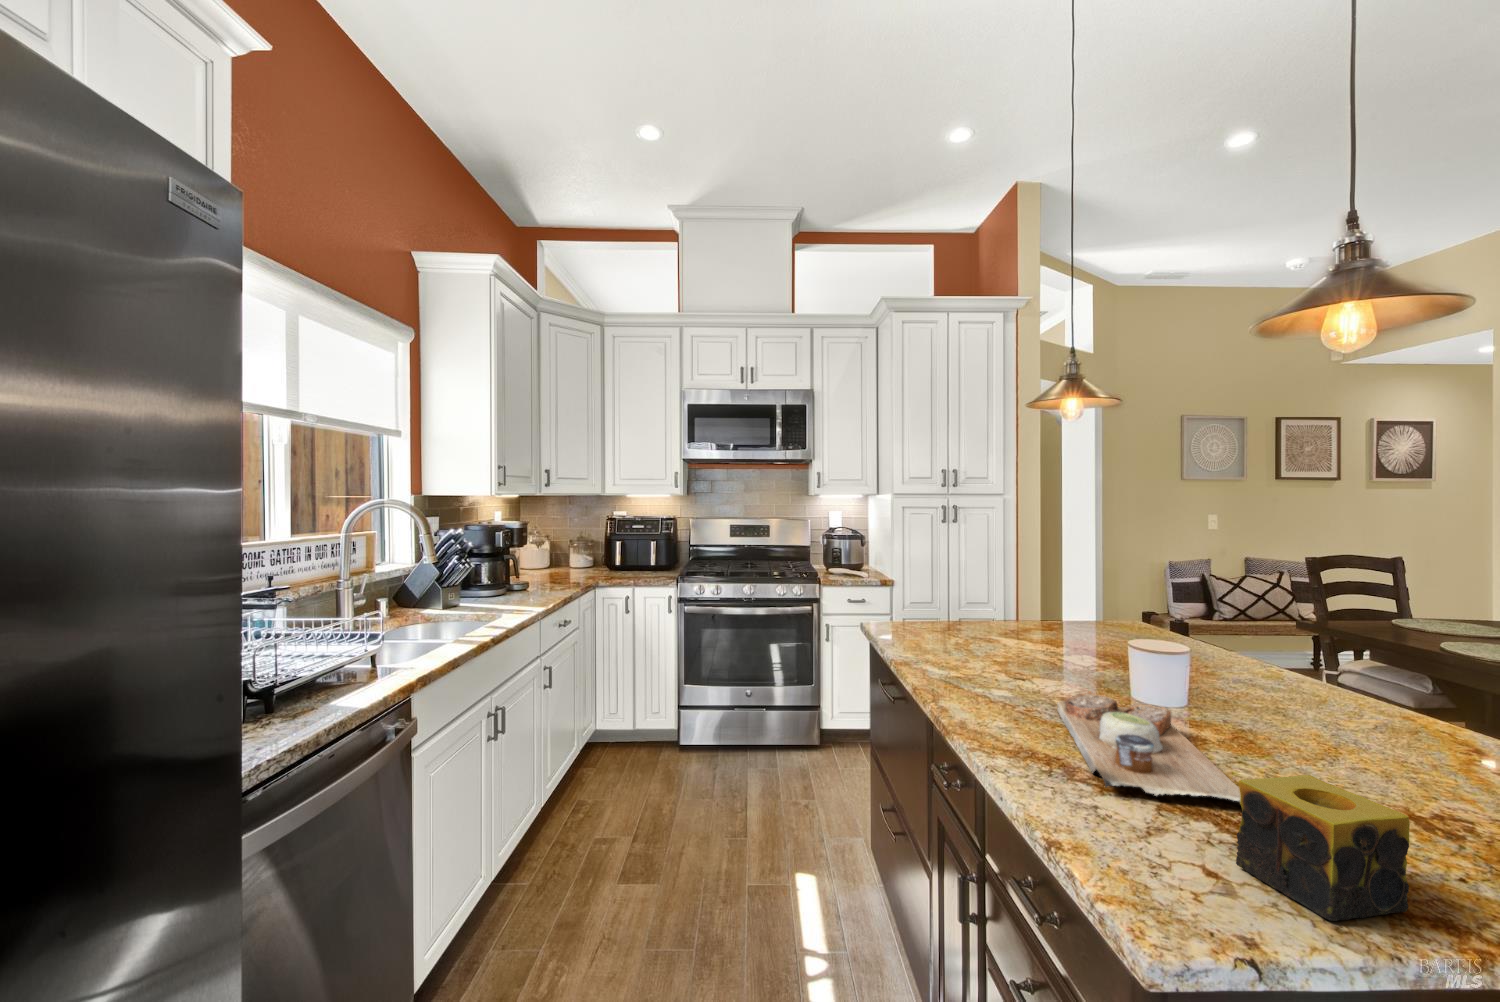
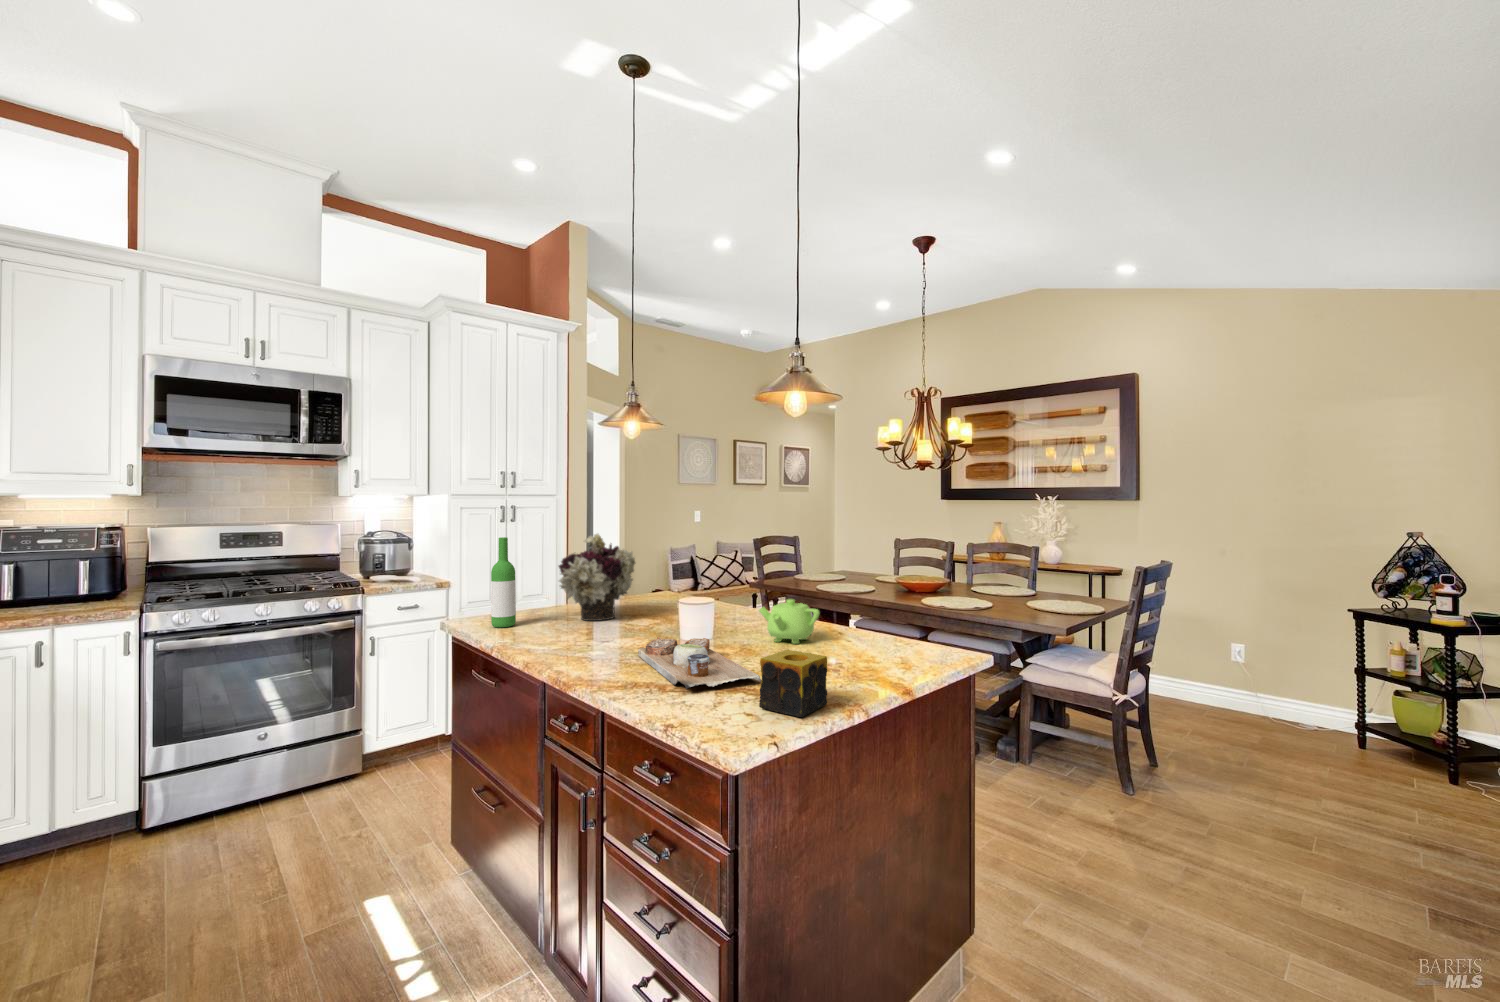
wine bottle: none [903,541,929,640] -> present [491,537,516,628]
flower arrangement: none [975,542,1081,650] -> present [559,534,636,621]
teapot: none [1277,671,1418,752] -> present [759,599,819,644]

